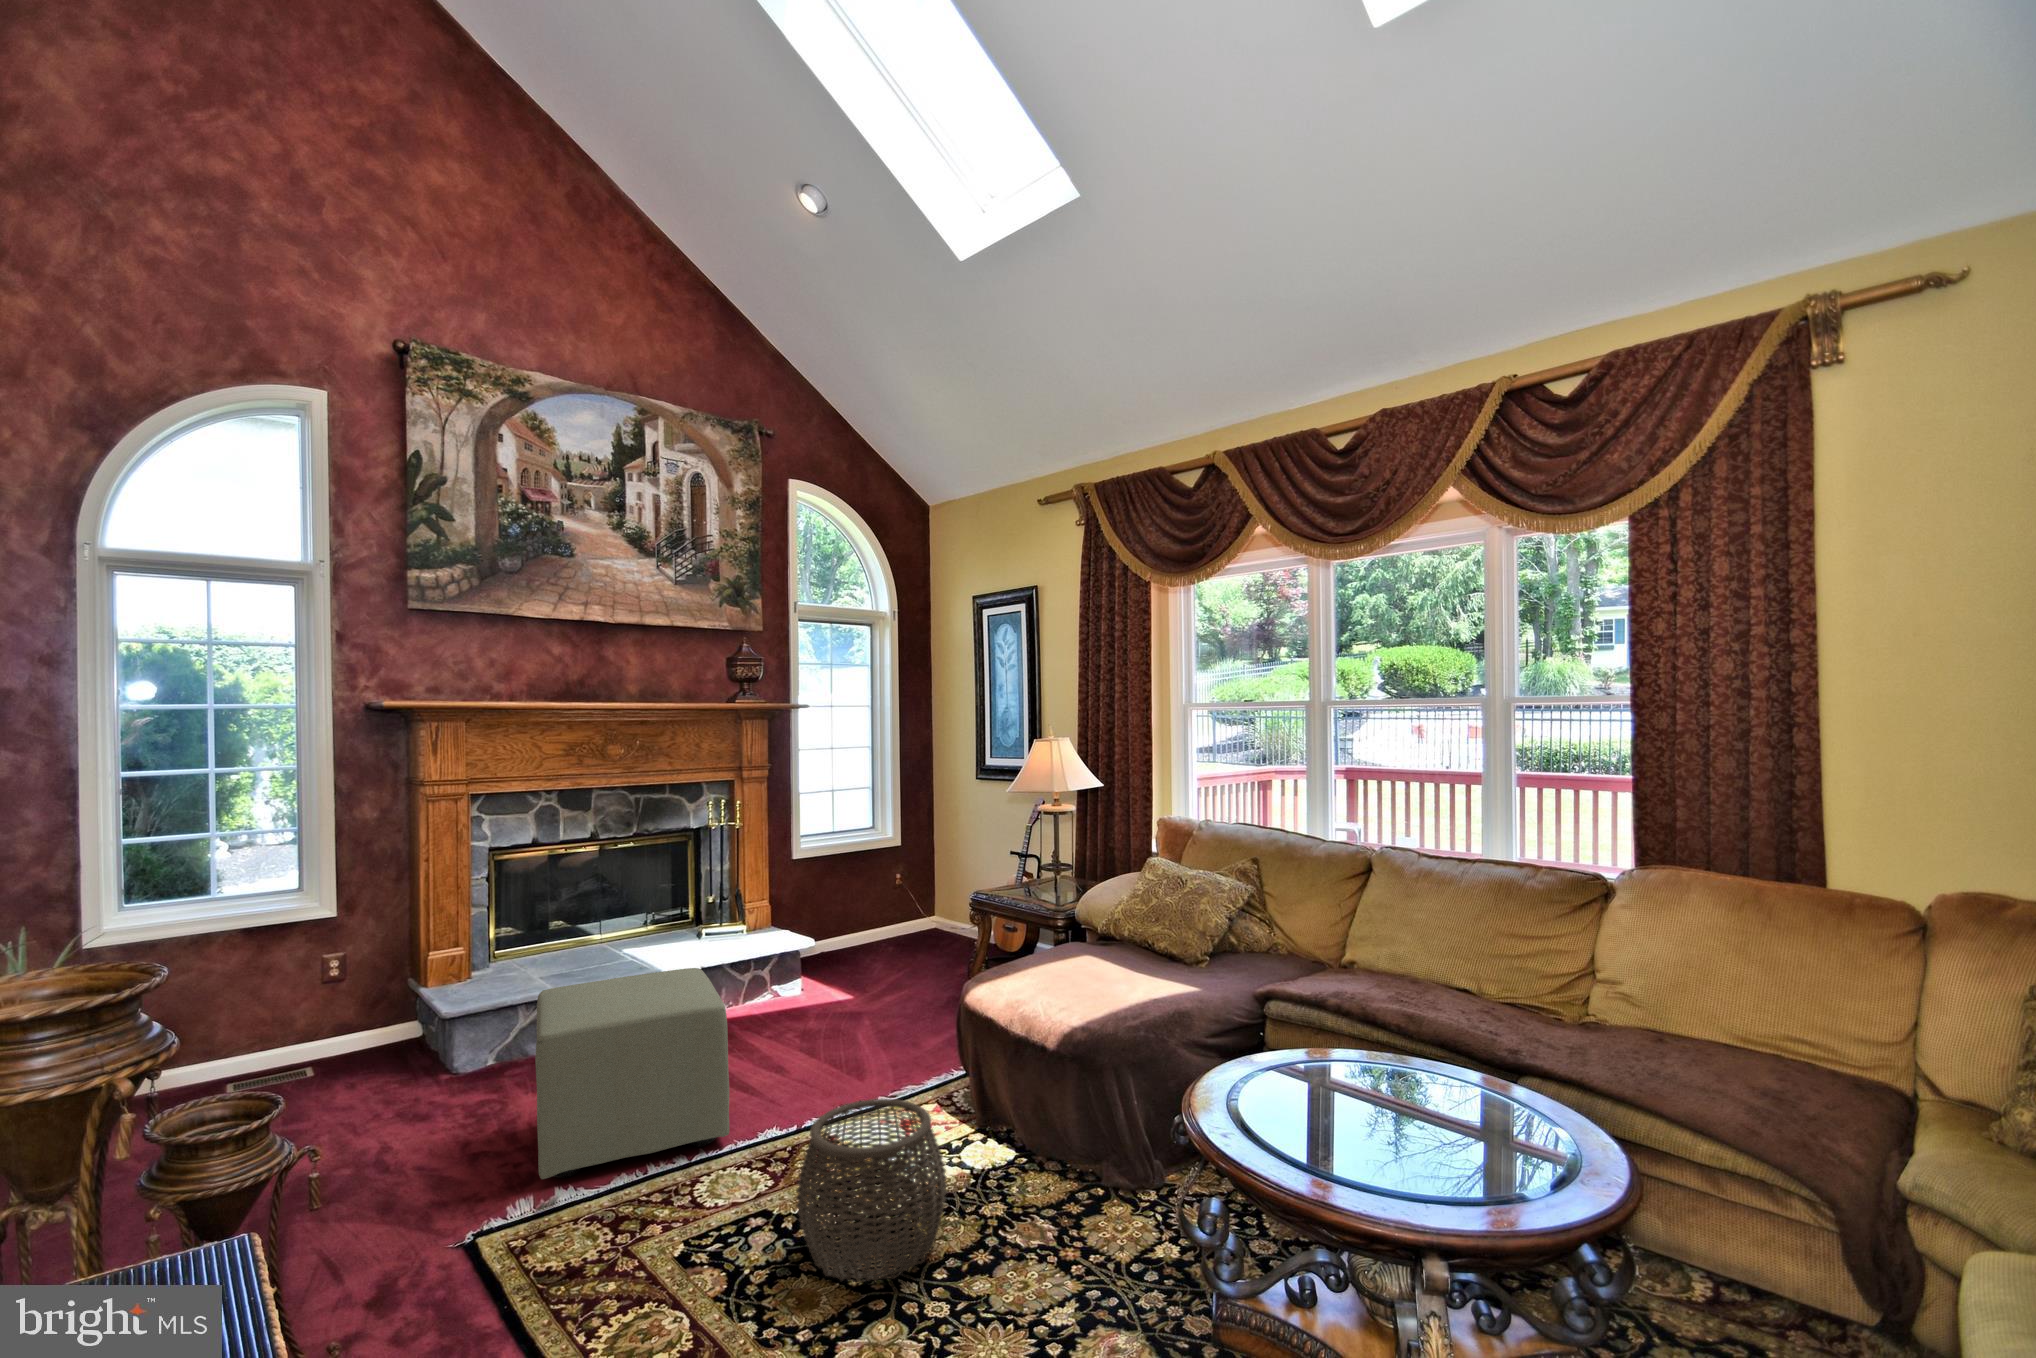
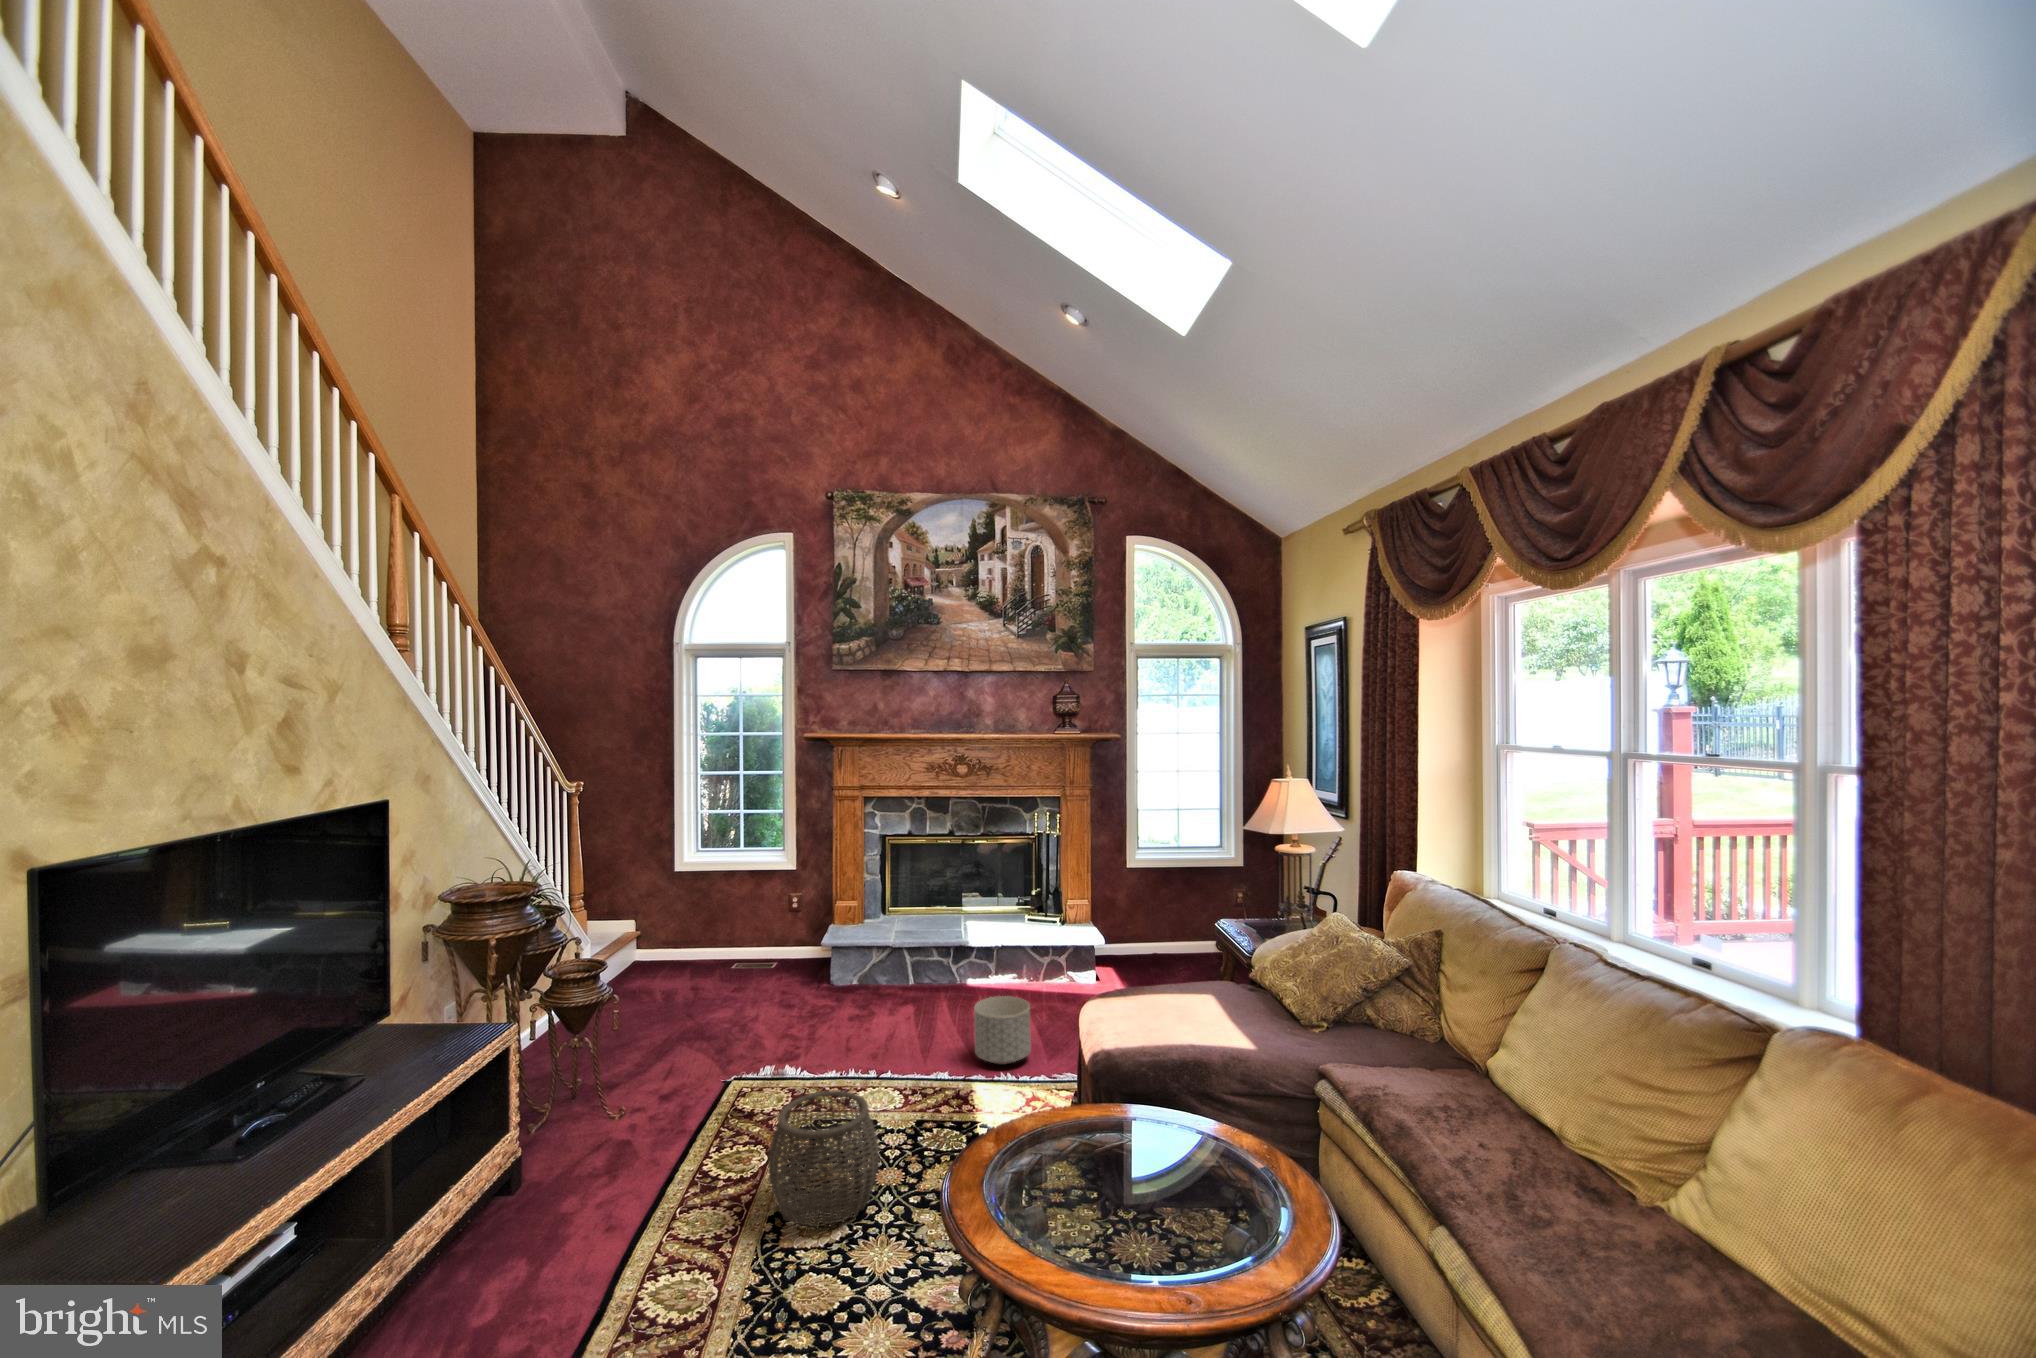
ottoman: present [535,968,729,1179] -> none [761,947,917,1086]
planter: none [794,995,866,1077] -> present [974,996,1031,1065]

